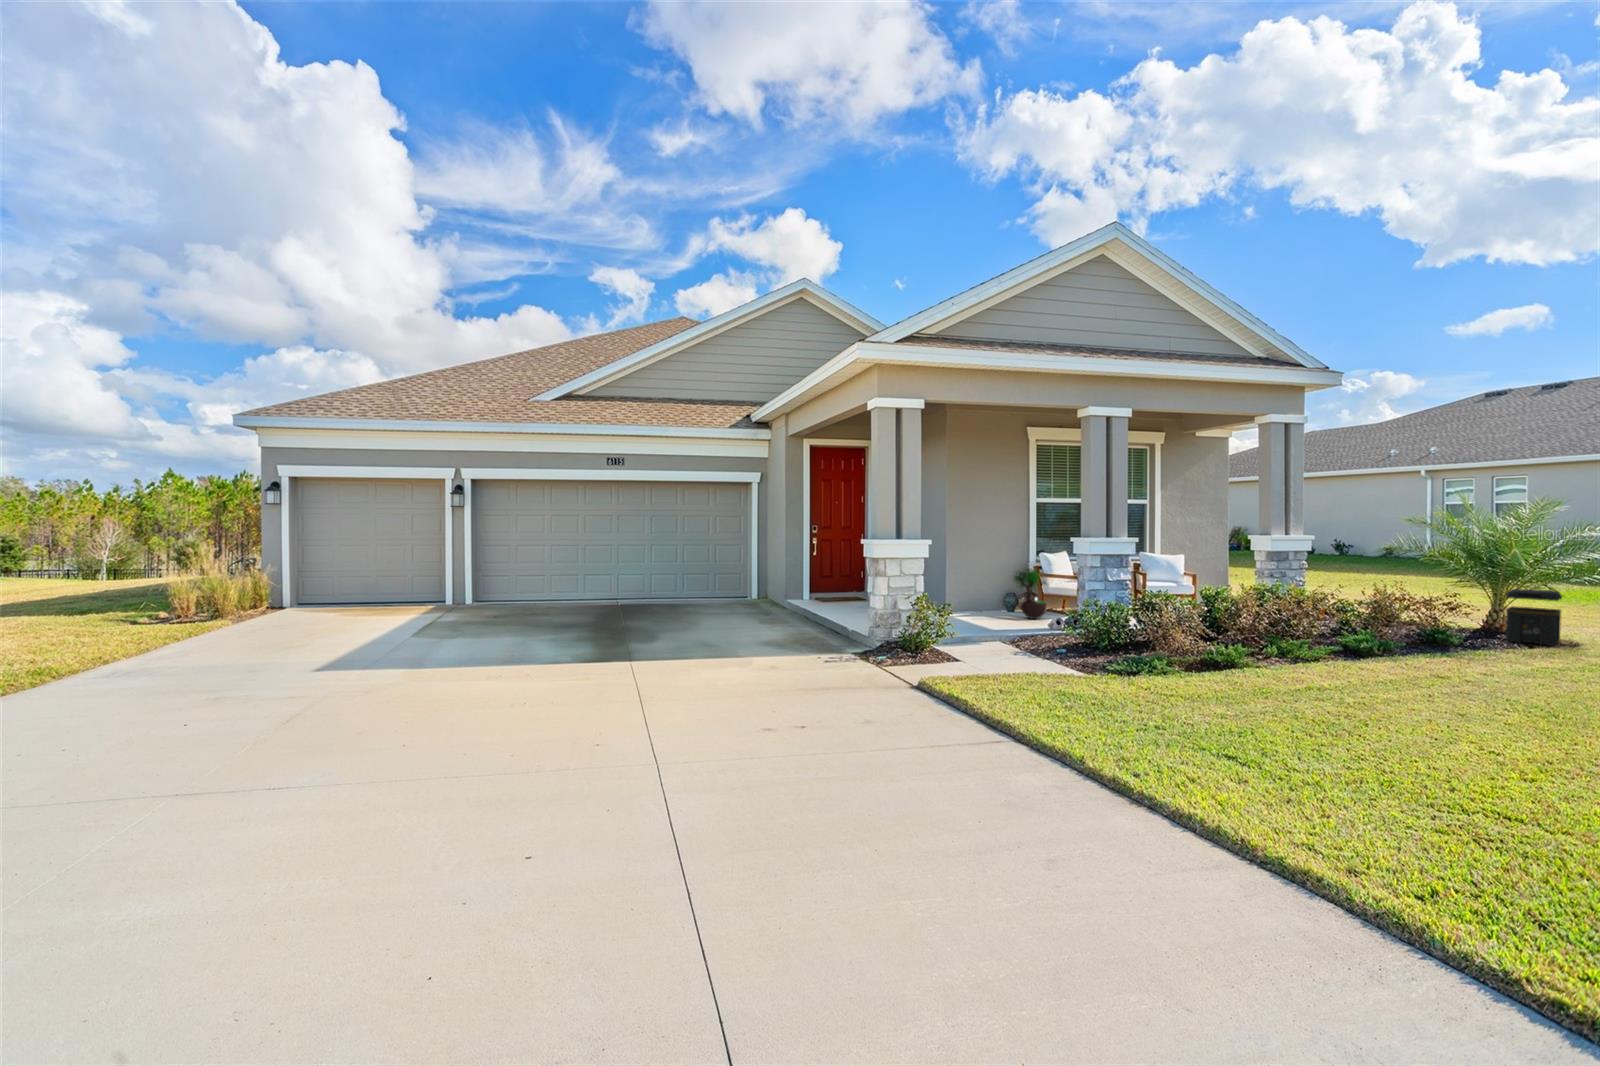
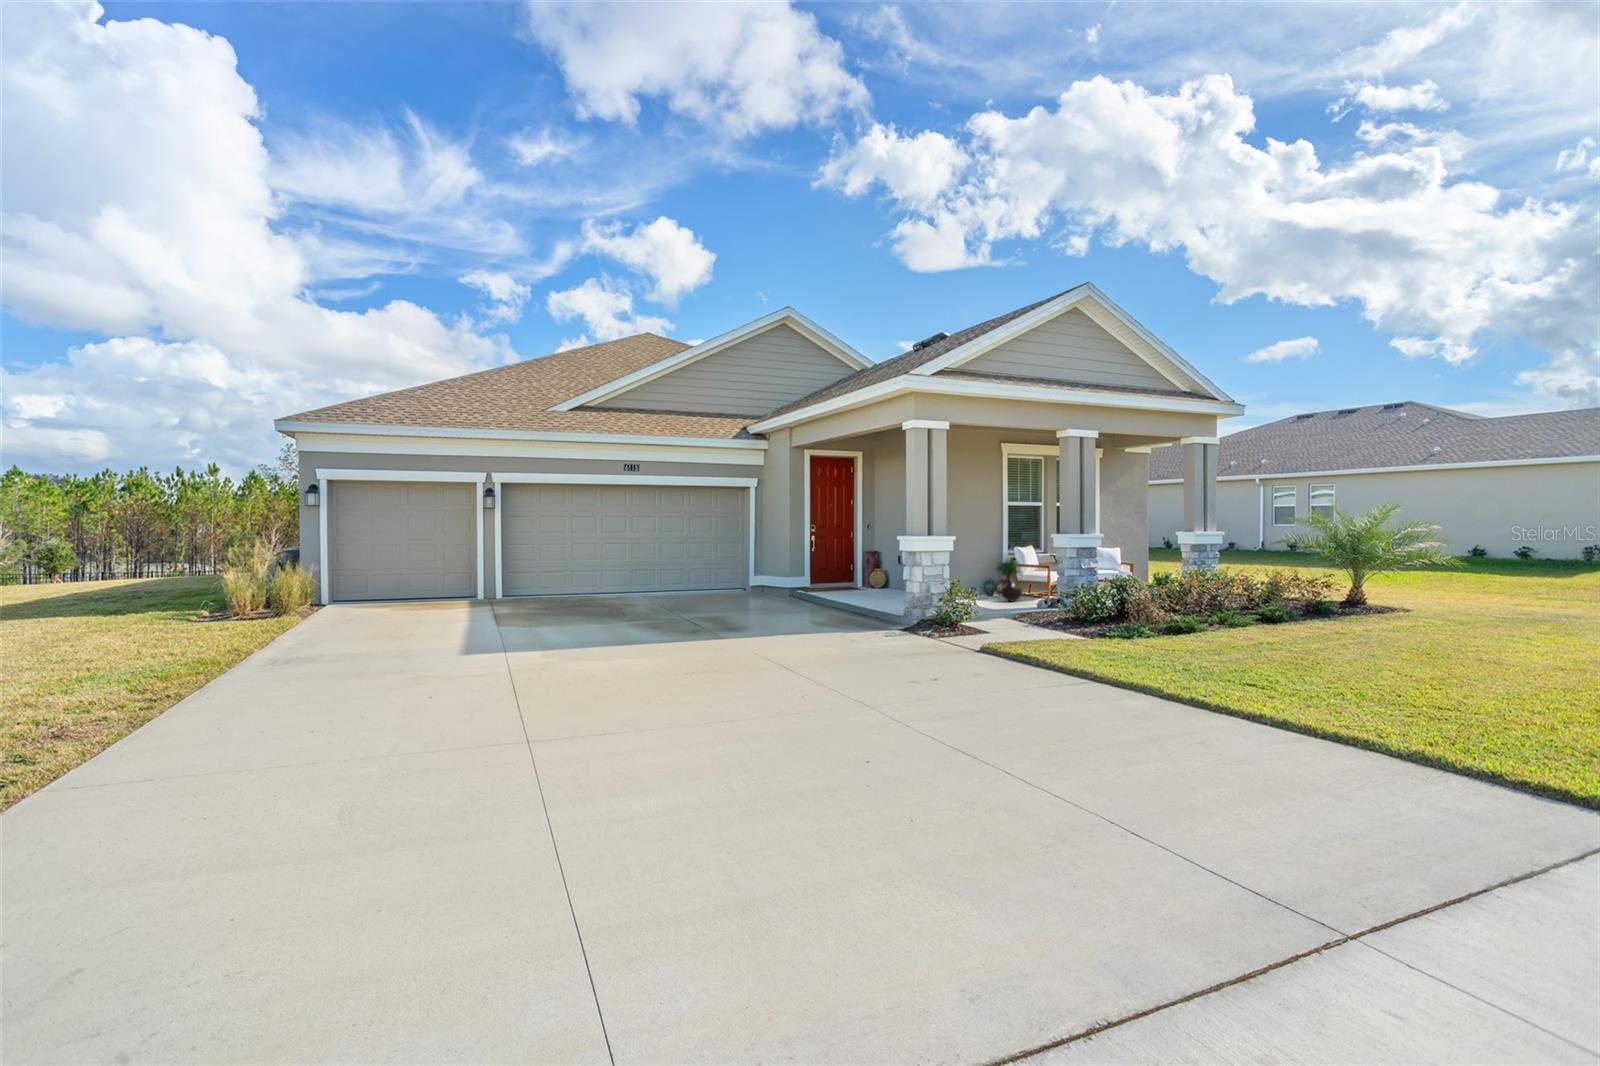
toolbox: present [1506,589,1562,646] -> none [1362,570,1399,611]

